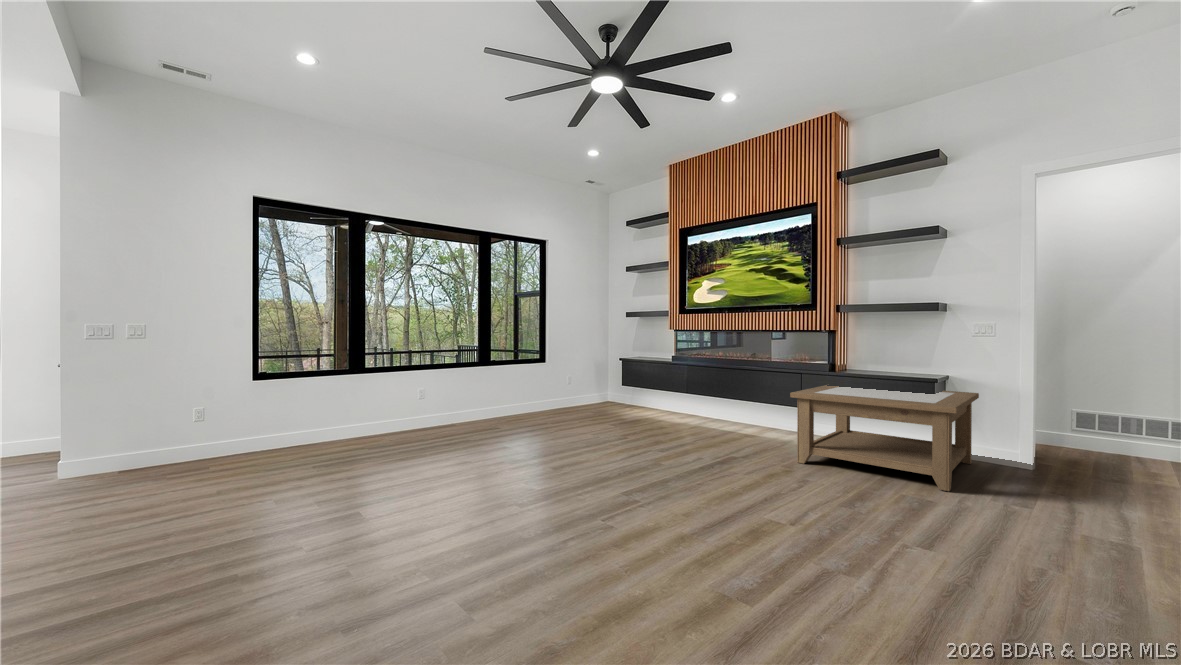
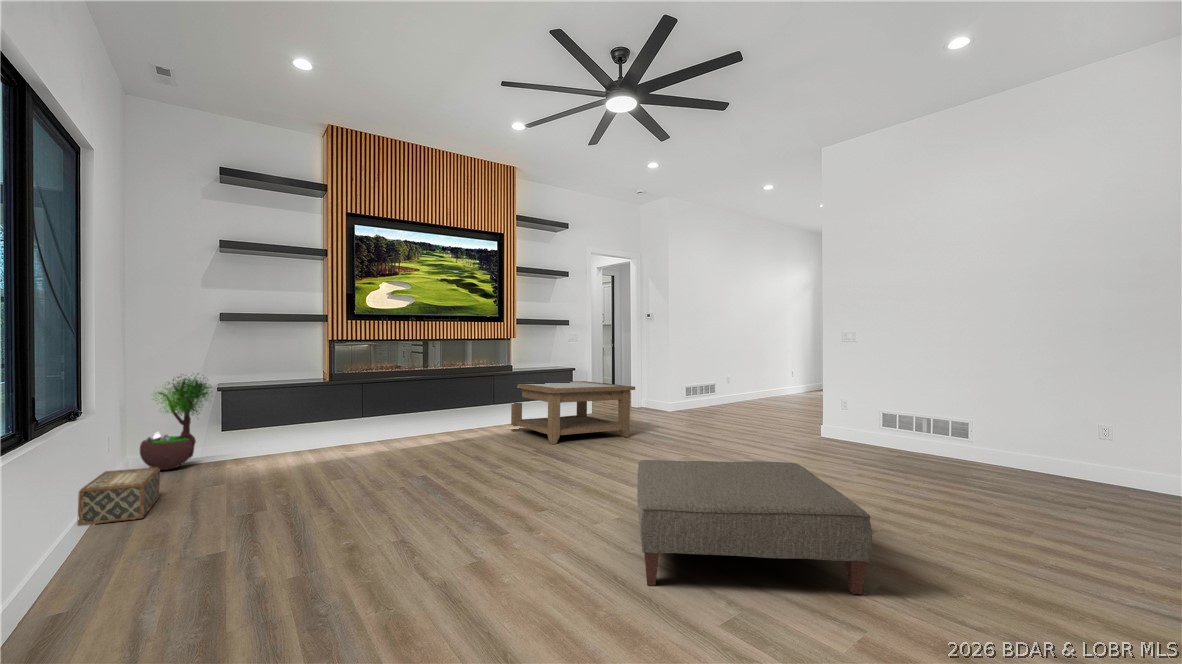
potted tree: none [554,351,588,410] -> present [140,375,211,470]
woven basket: none [462,401,511,425] -> present [78,467,160,526]
ottoman: none [201,461,501,637] -> present [637,460,872,594]

